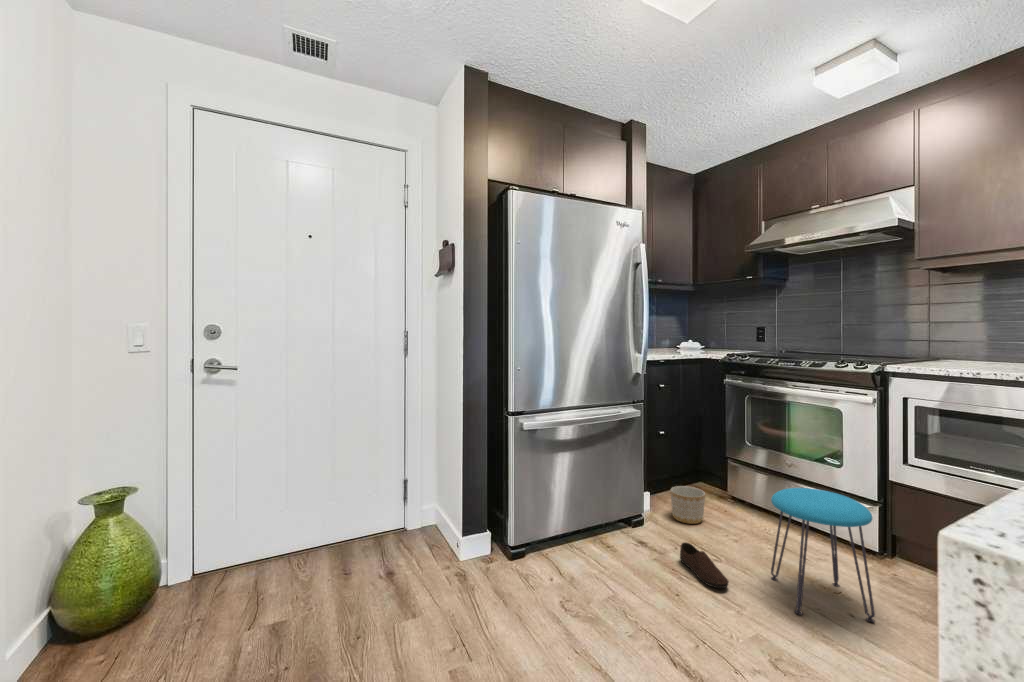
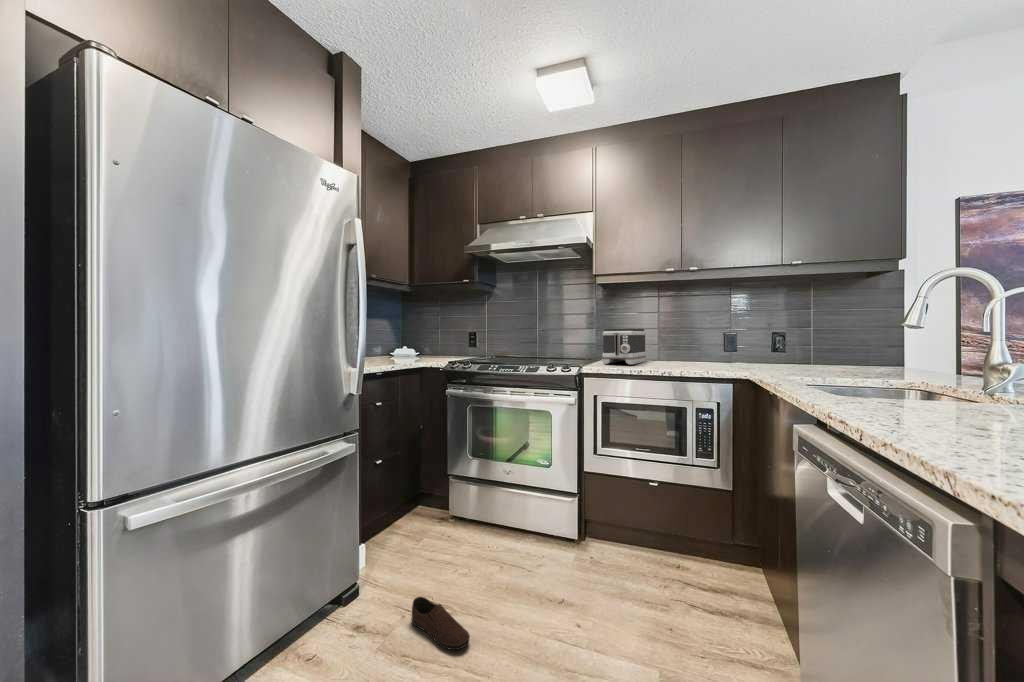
toaster: none [922,321,1003,365] -> present [602,328,646,364]
planter: present [671,486,705,524] -> none [394,515,432,562]
stool: present [771,488,875,622] -> none [506,500,599,648]

